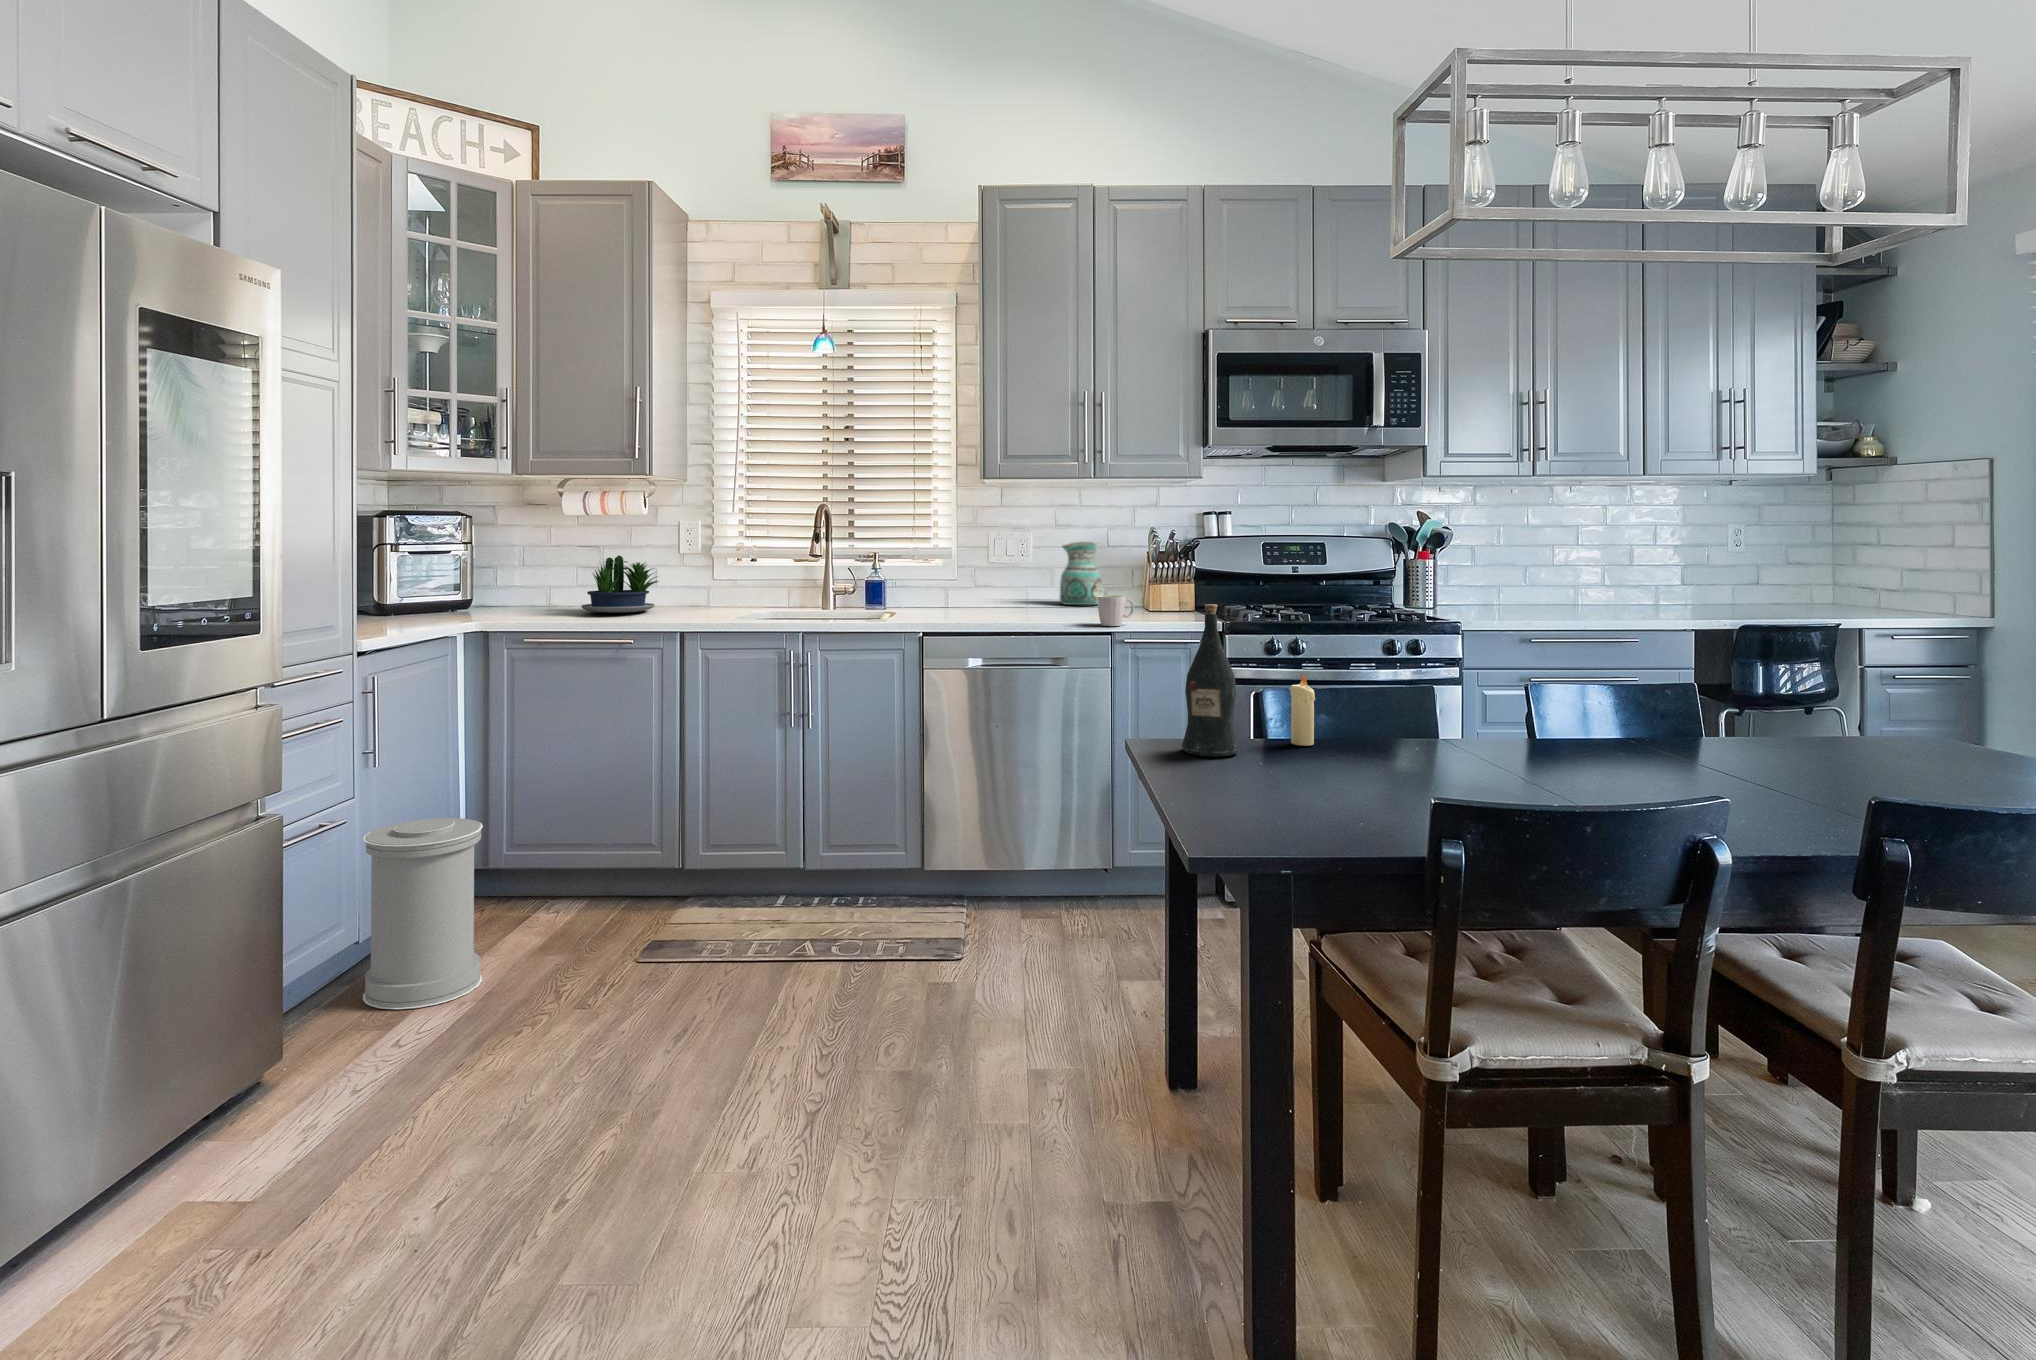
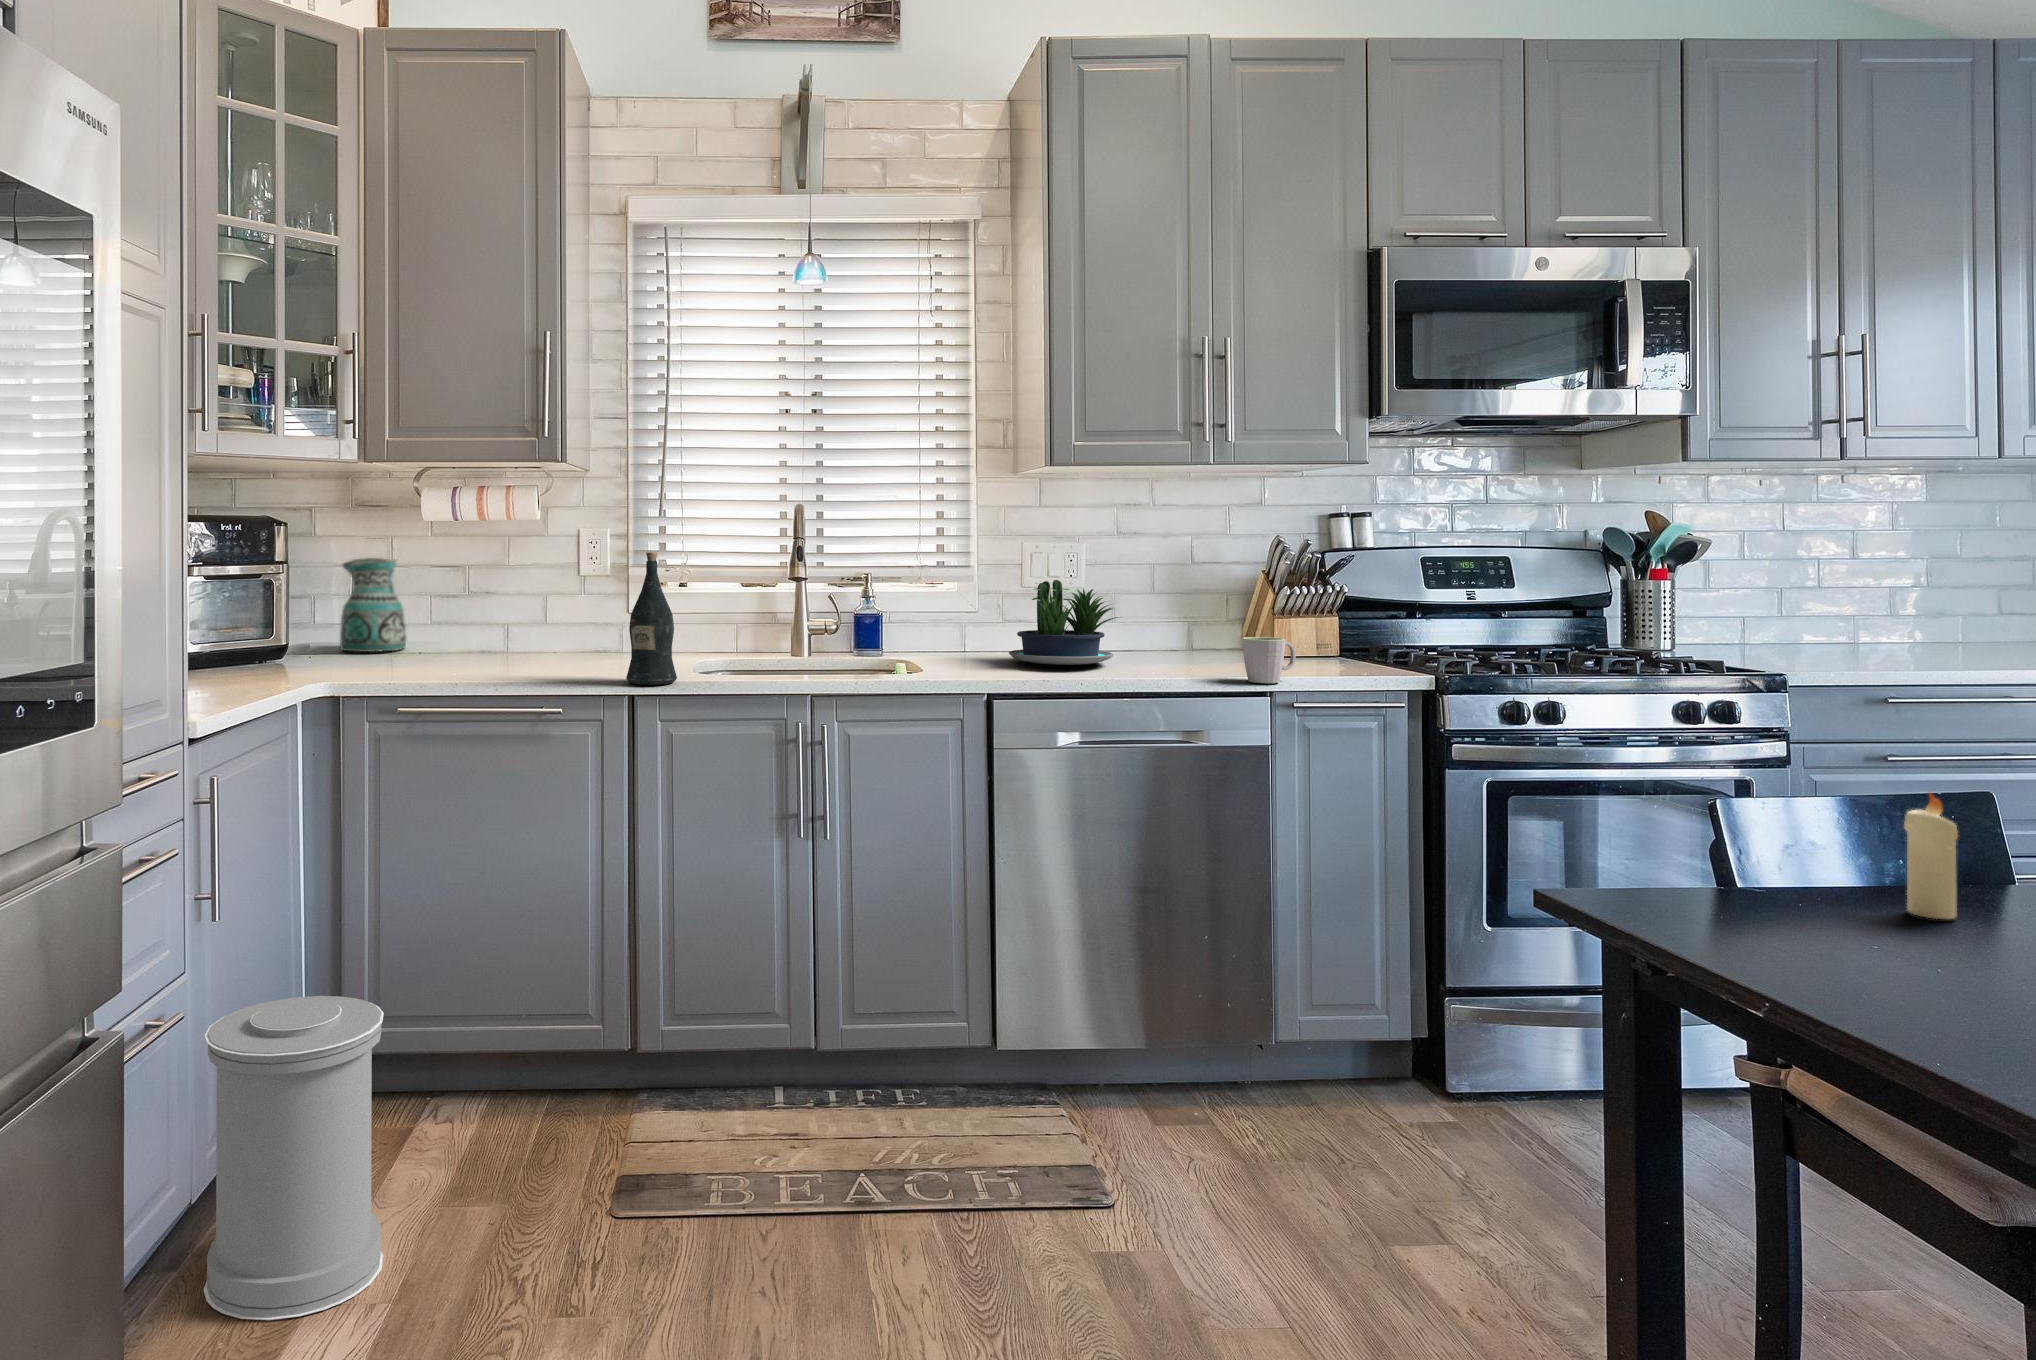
ceramic pitcher: present [1060,542,1103,605] -> present [340,558,406,652]
potted plant: present [581,555,658,613] -> present [1009,580,1118,665]
wine bottle: present [1182,604,1239,757] -> present [626,552,677,685]

